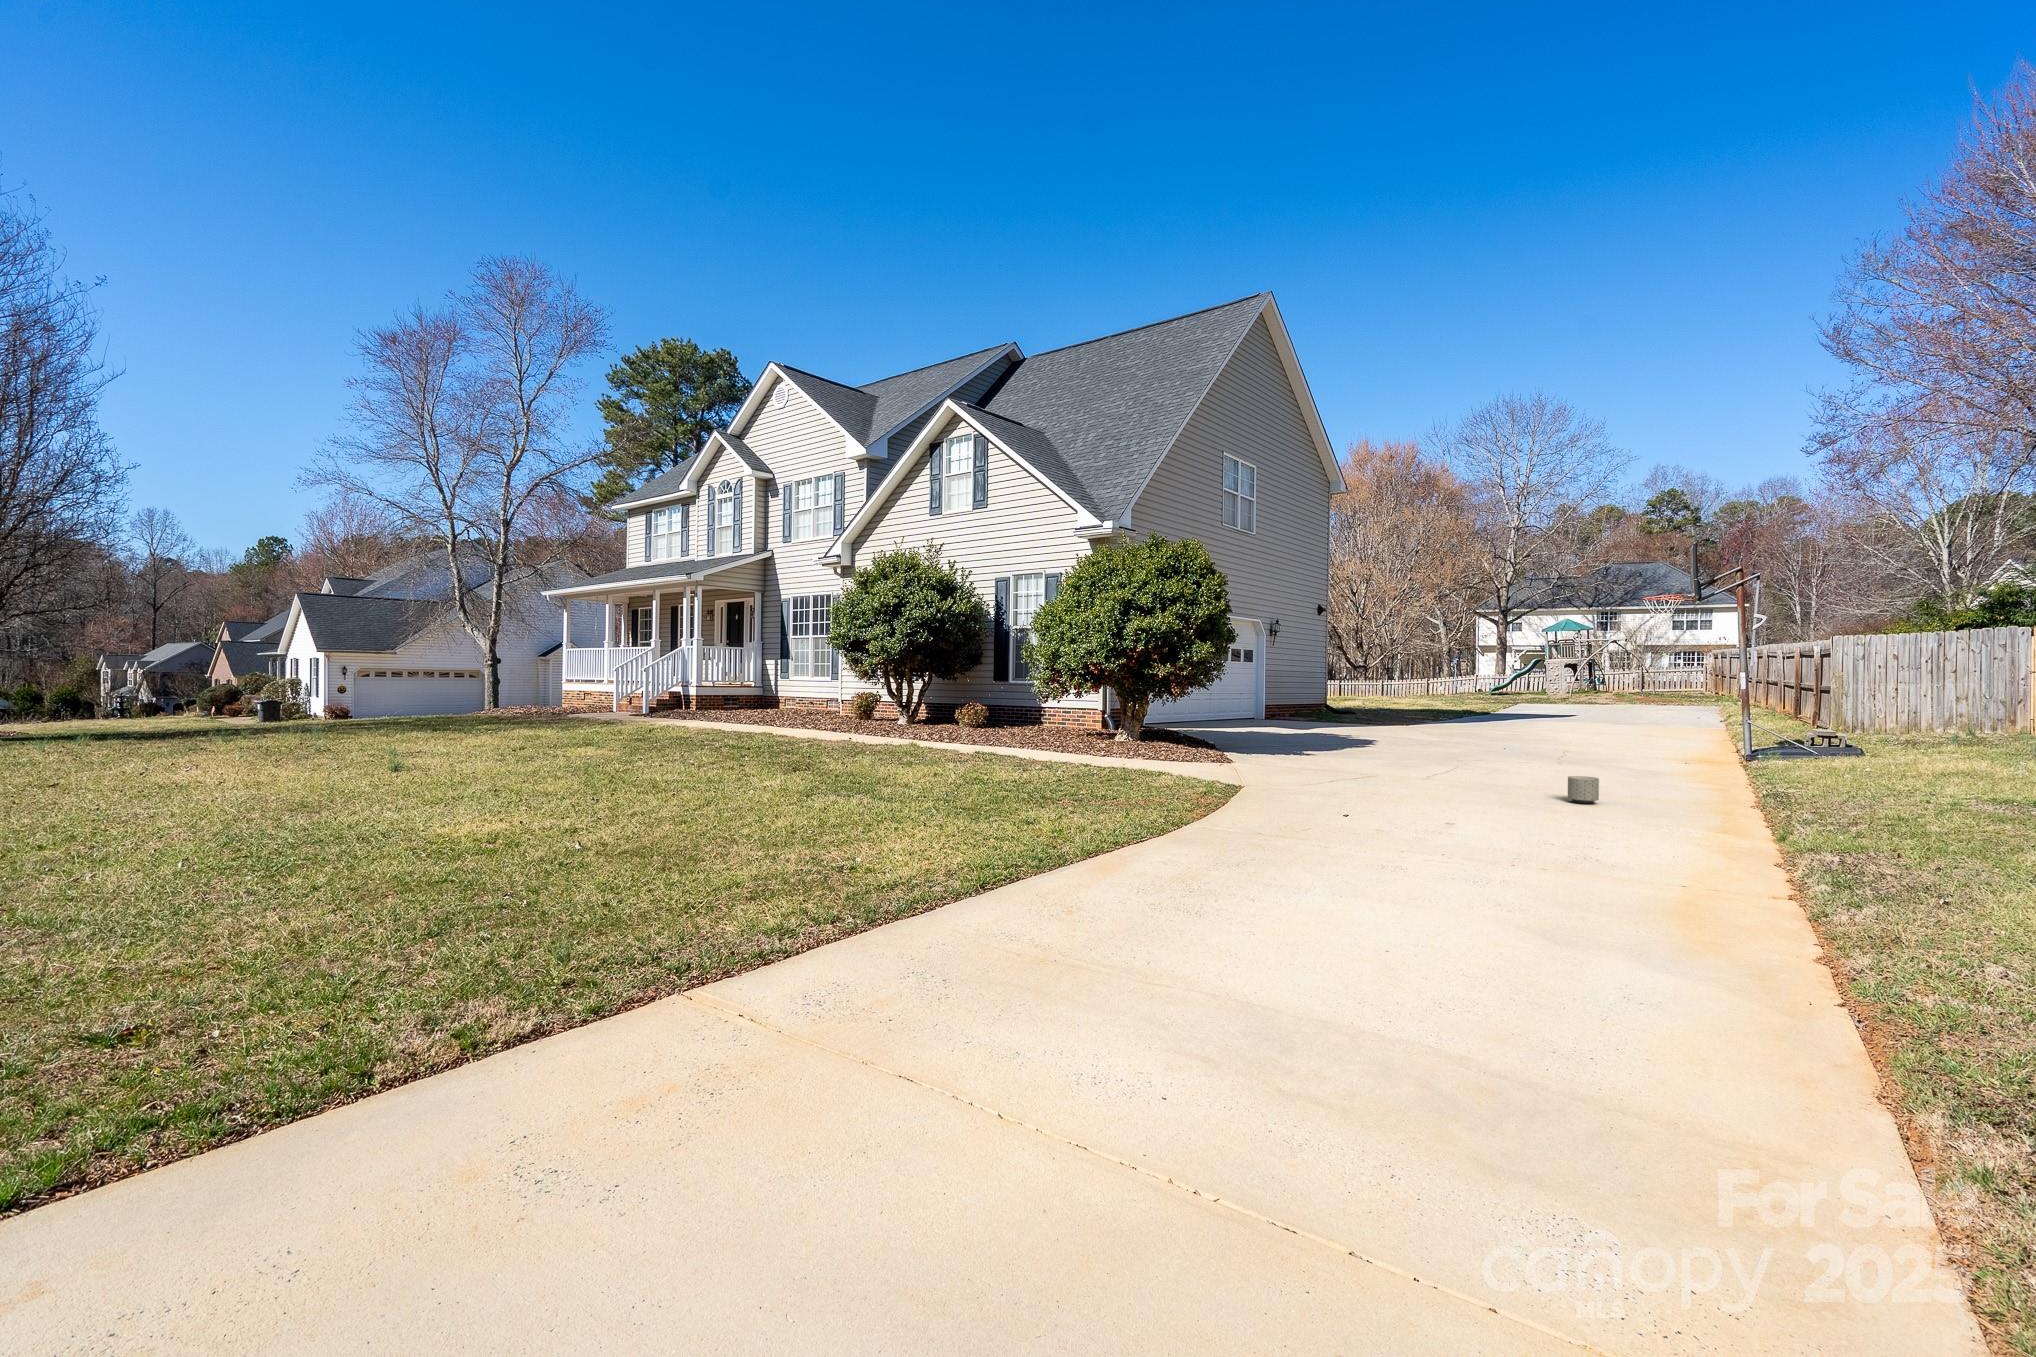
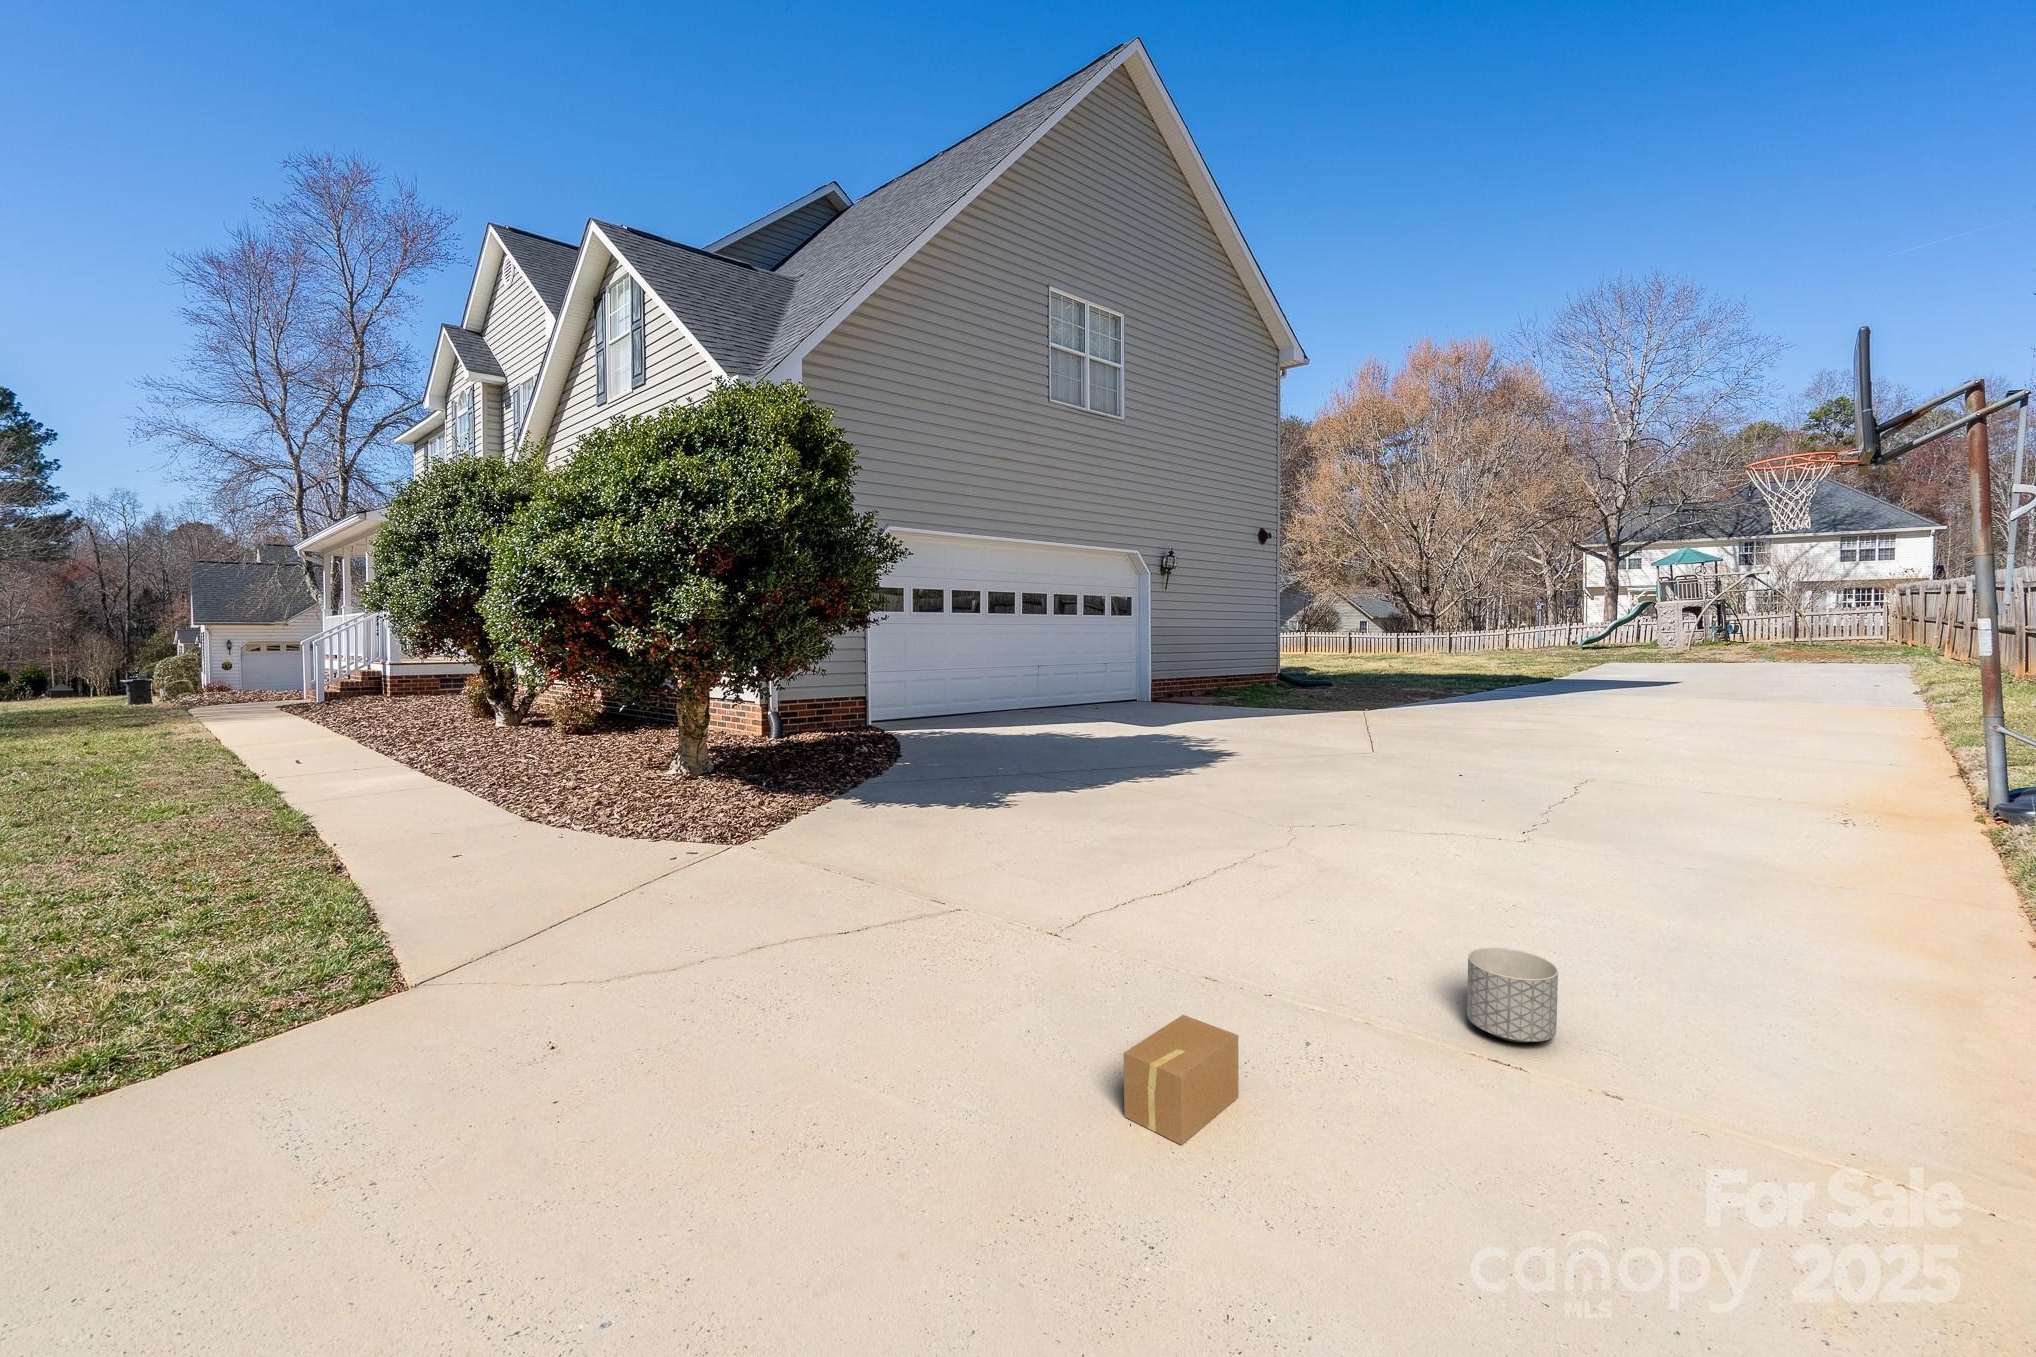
cardboard box: none [1485,789,1513,816] -> present [1124,1015,1239,1145]

